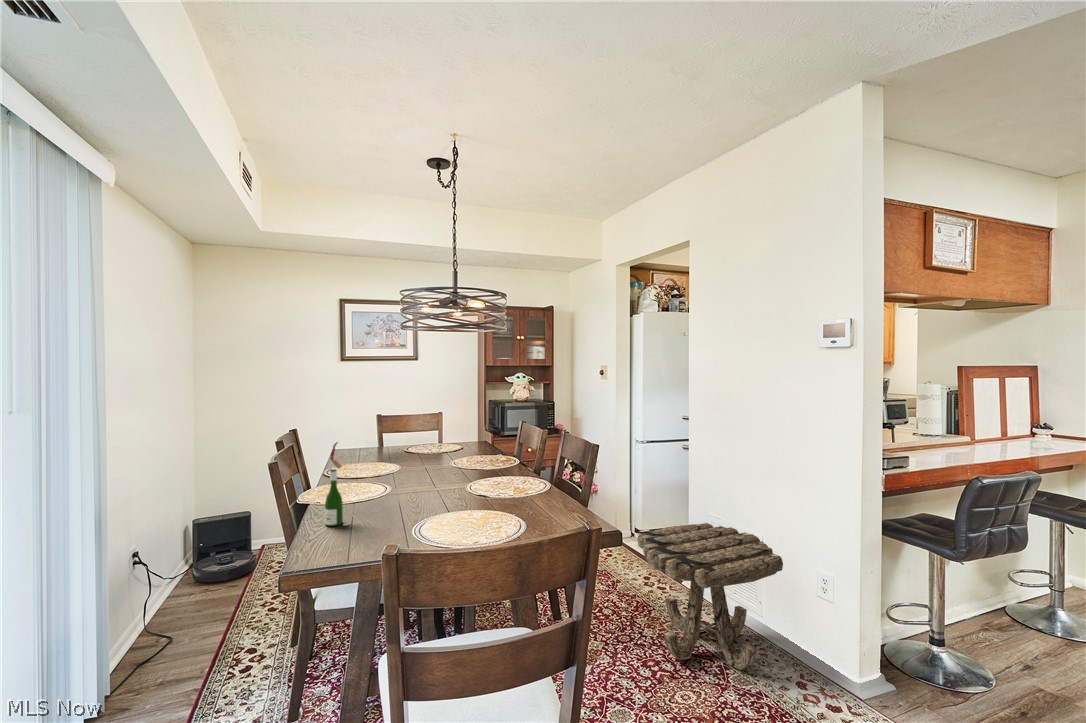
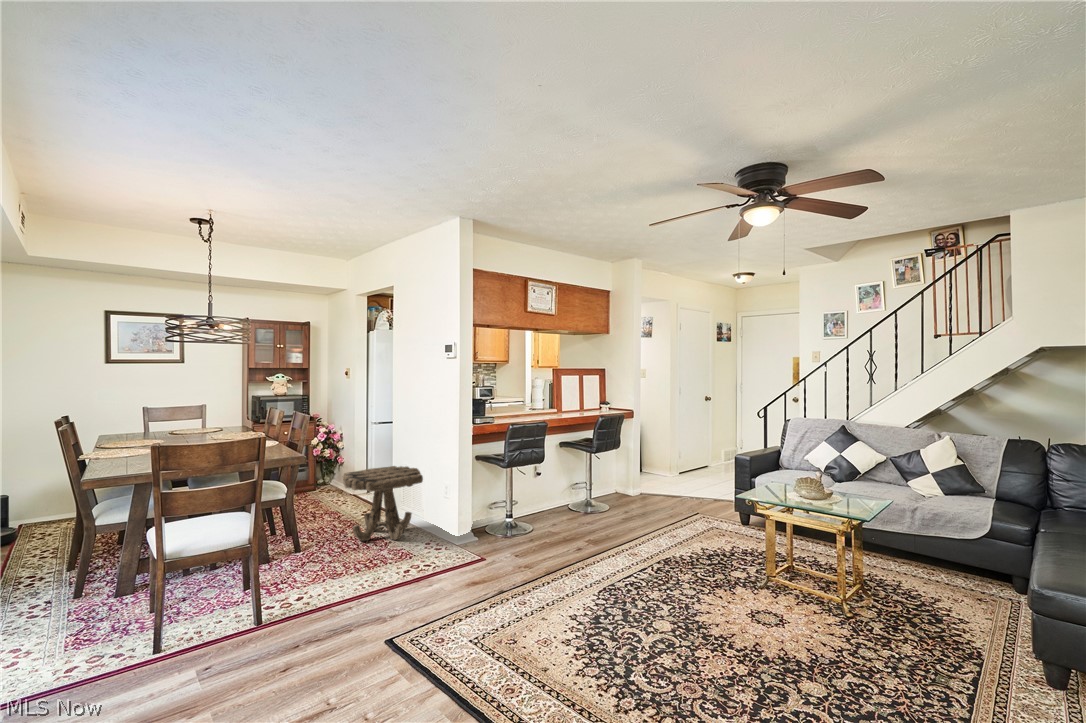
wine bottle: present [325,442,349,526] -> none [112,412,130,463]

